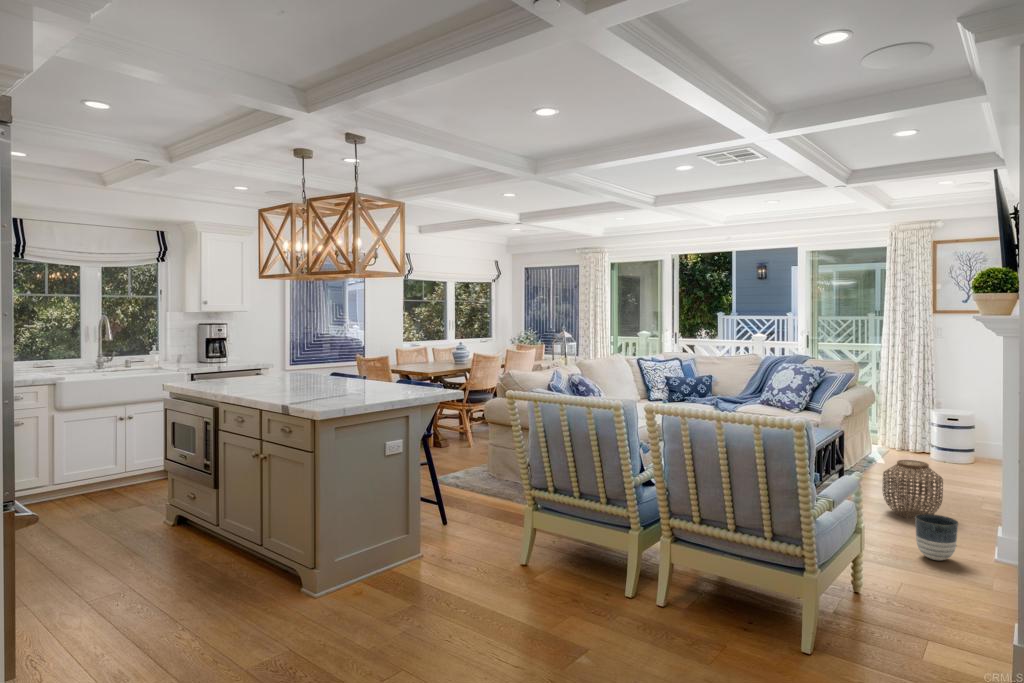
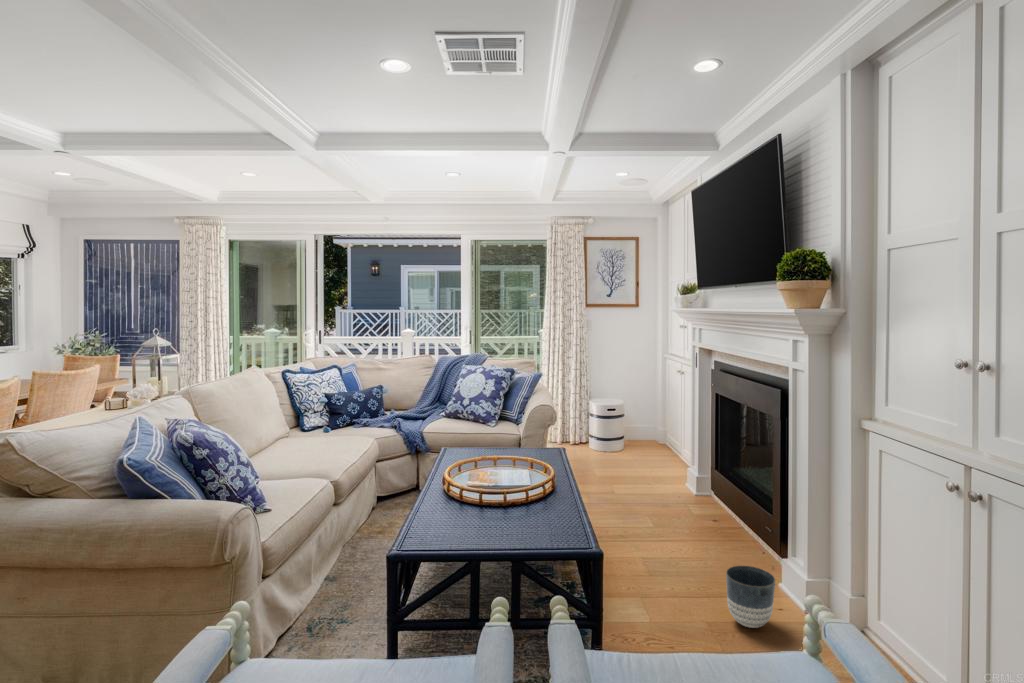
woven basket: present [883,460,943,519] -> none [628,480,689,552]

